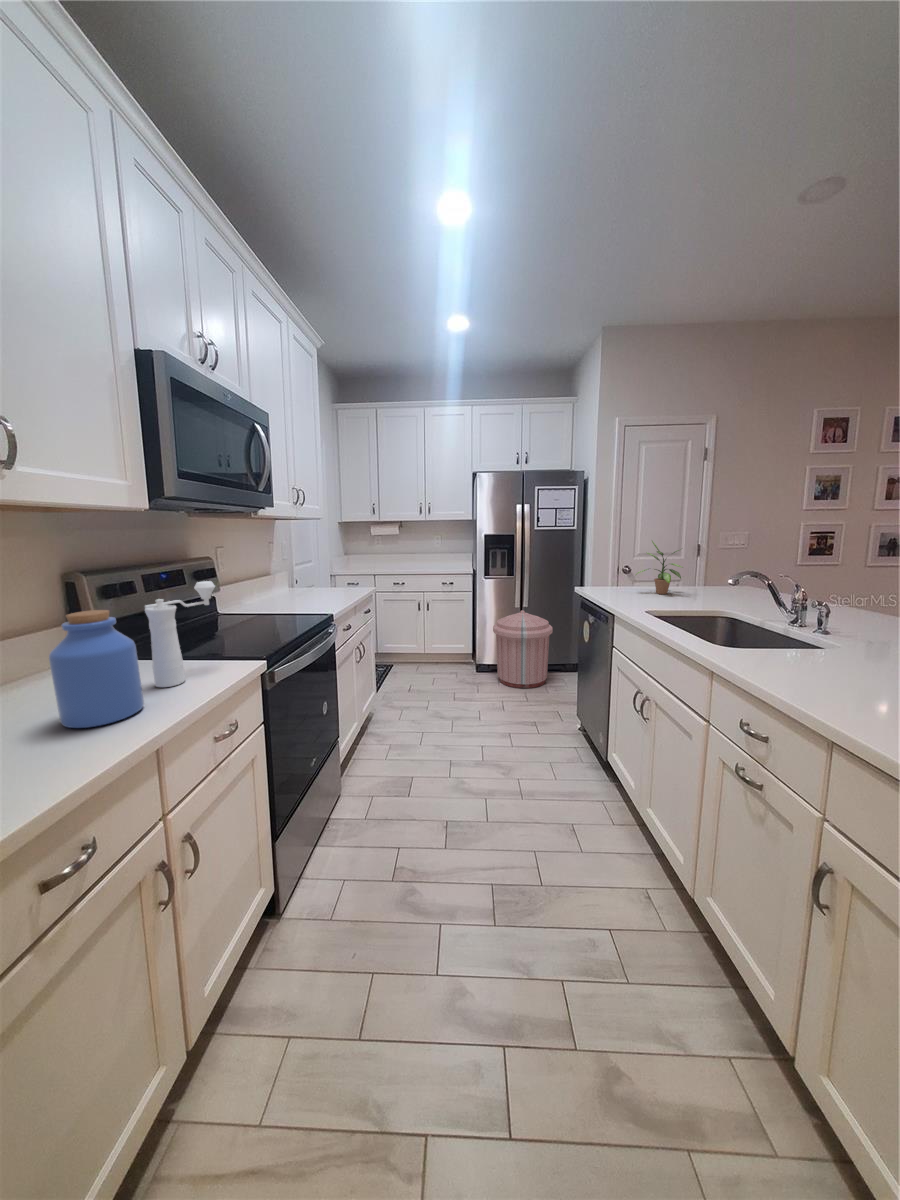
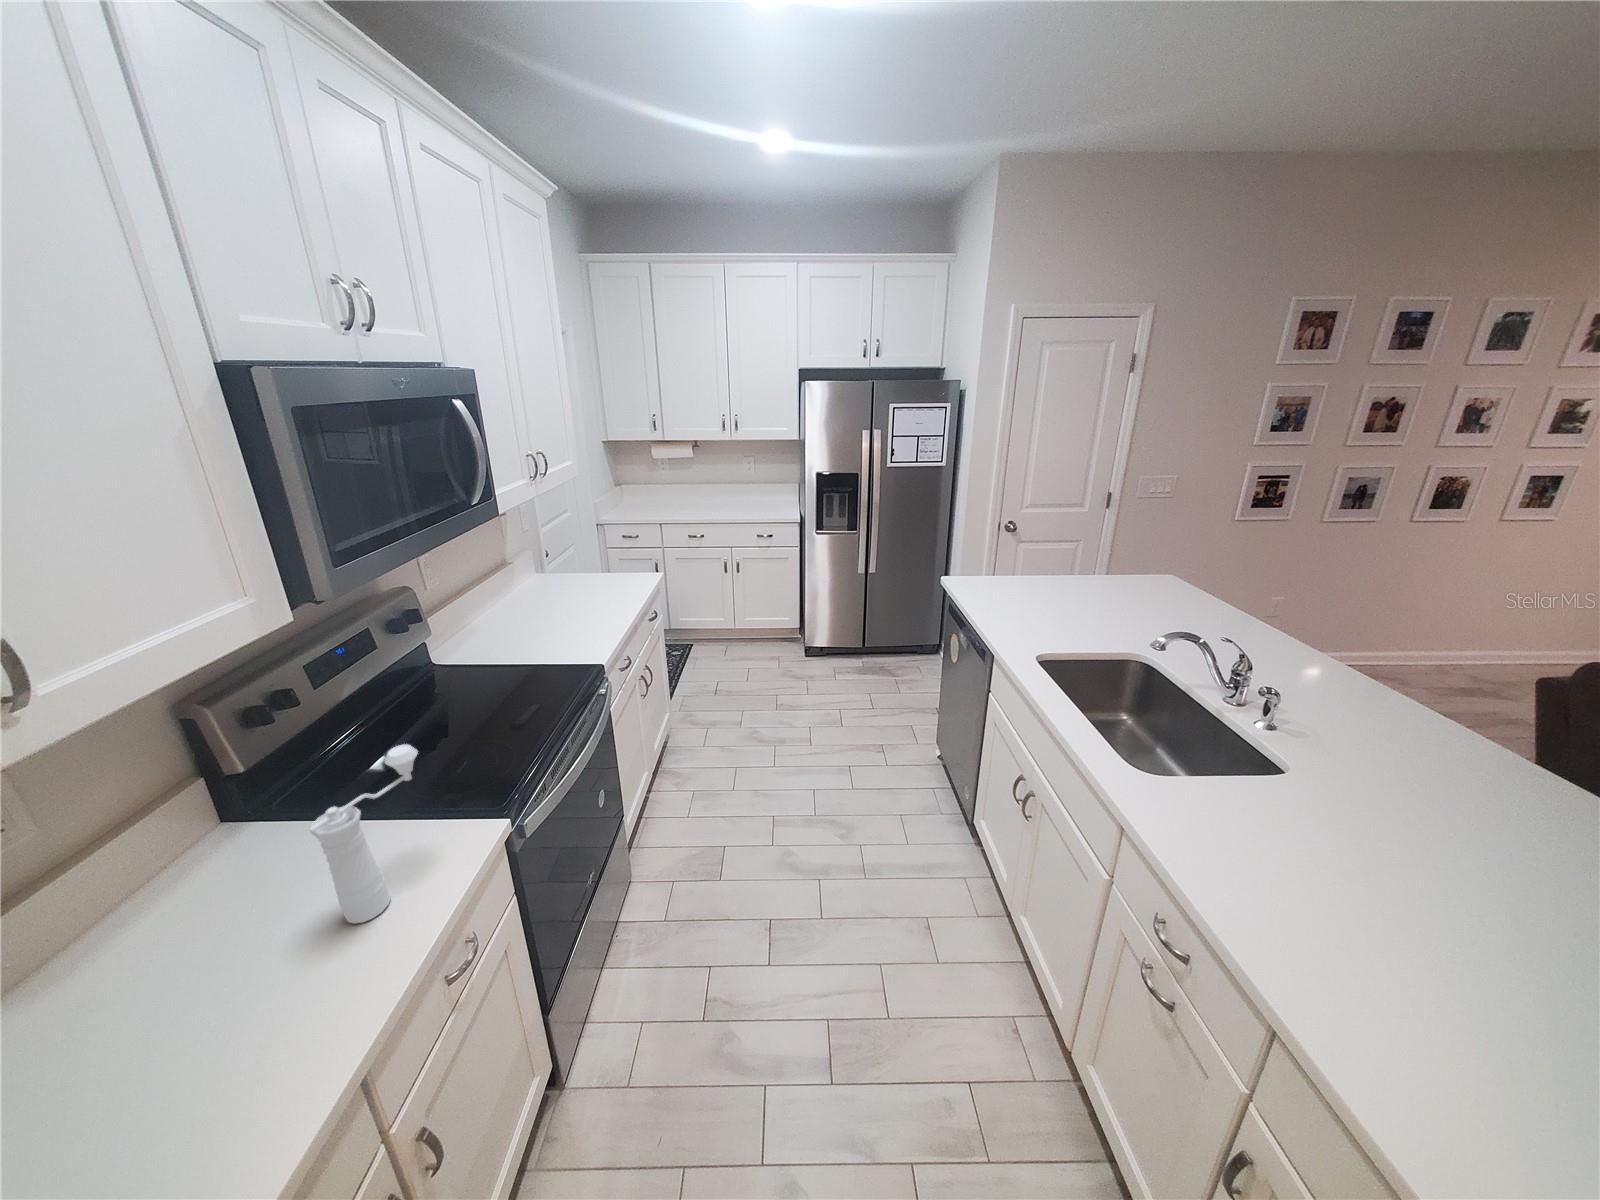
potted plant: present [636,541,683,594] -> none [1023,543,1095,619]
jar: present [49,610,144,728] -> none [167,887,331,1070]
trash can: present [493,610,553,688] -> none [826,585,906,690]

